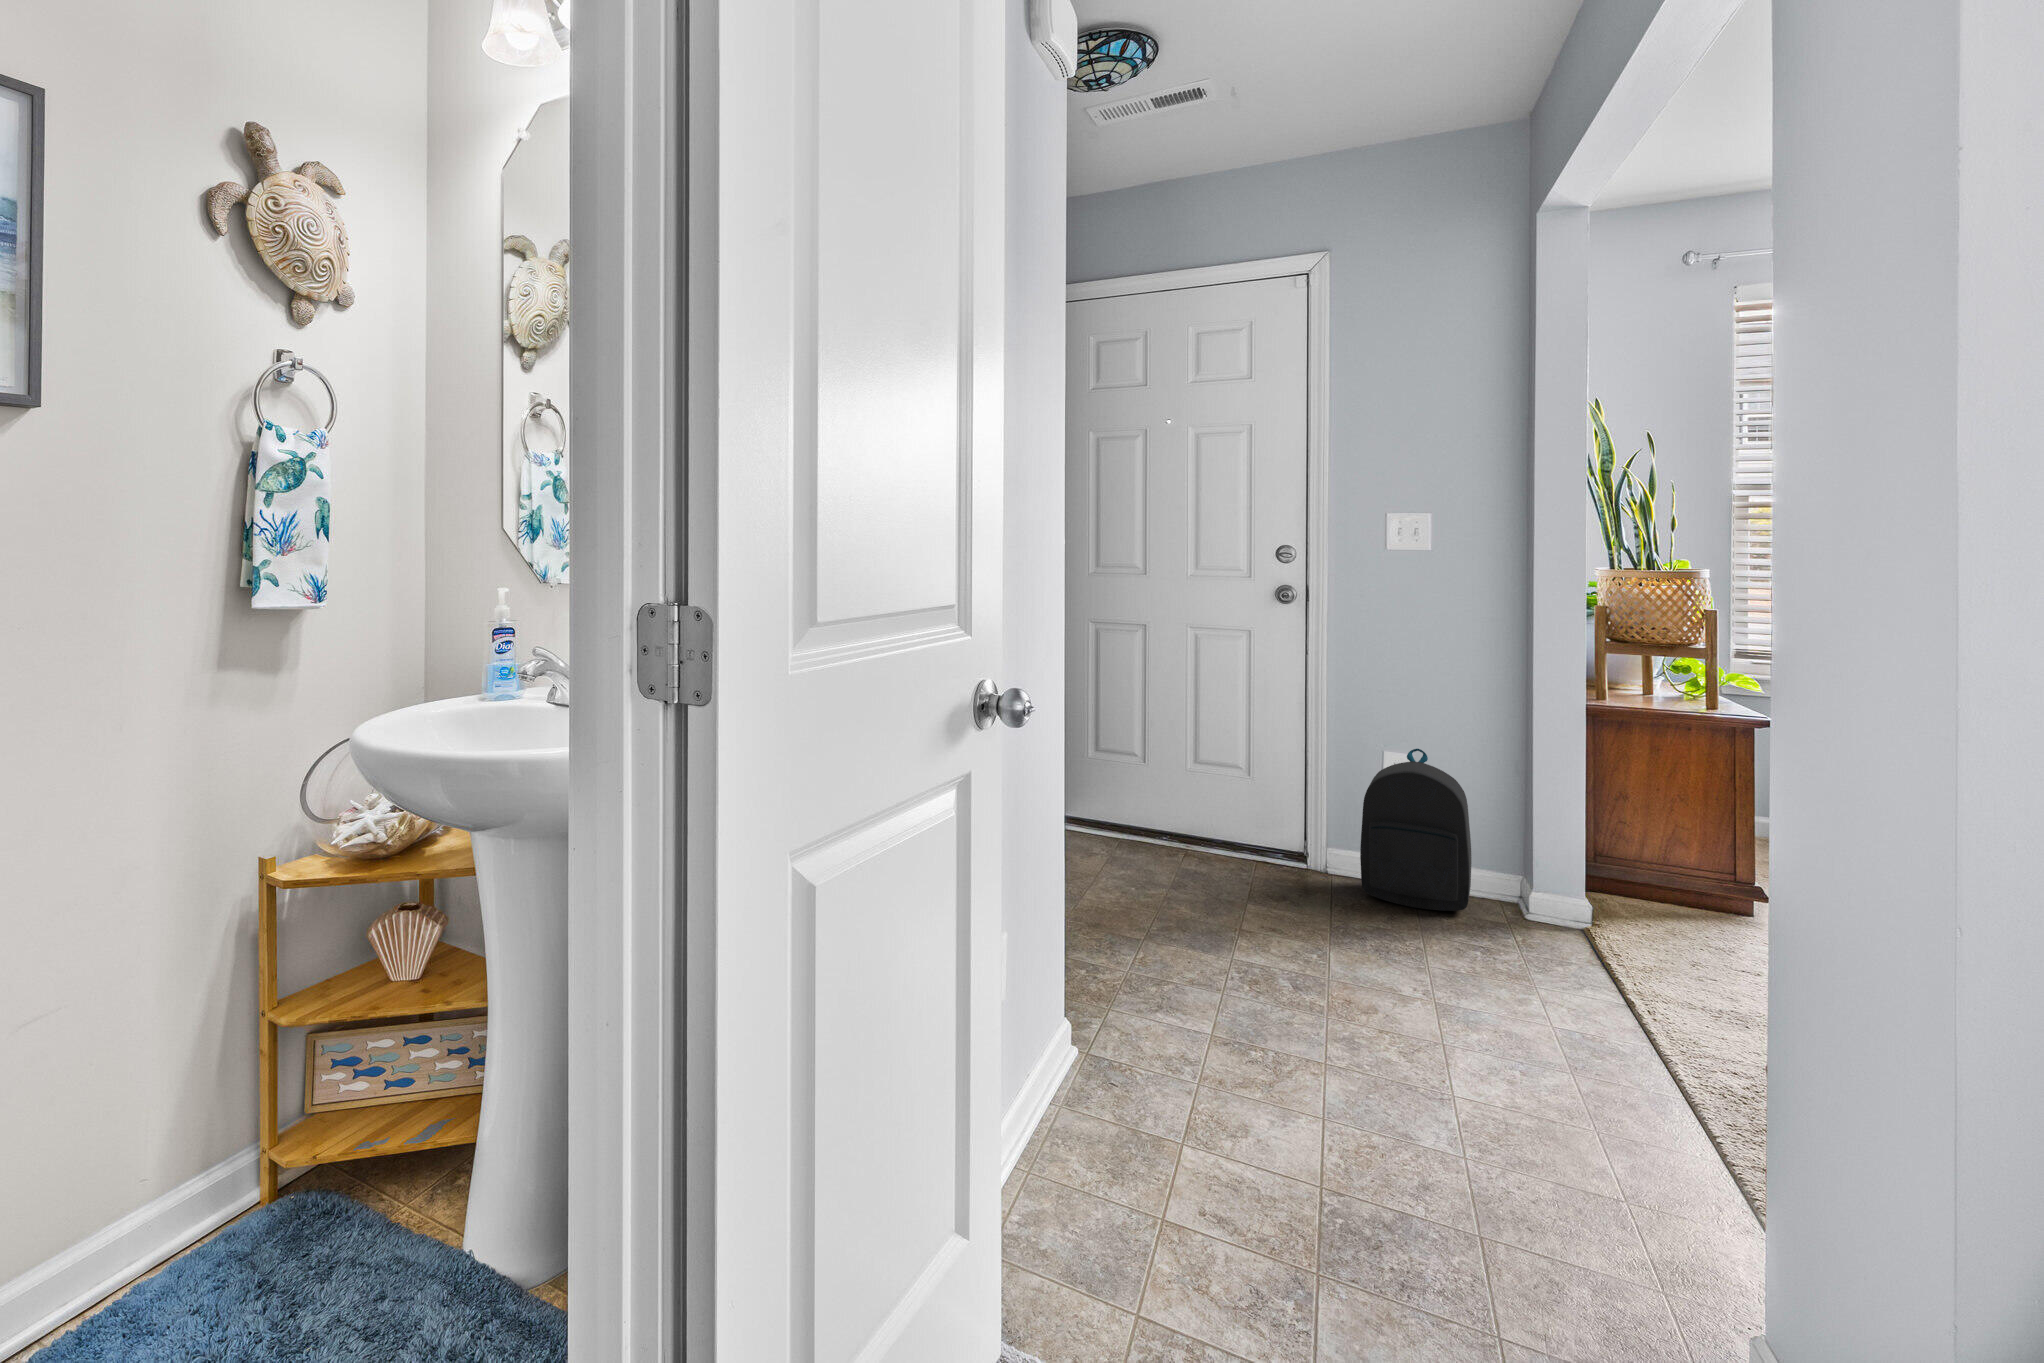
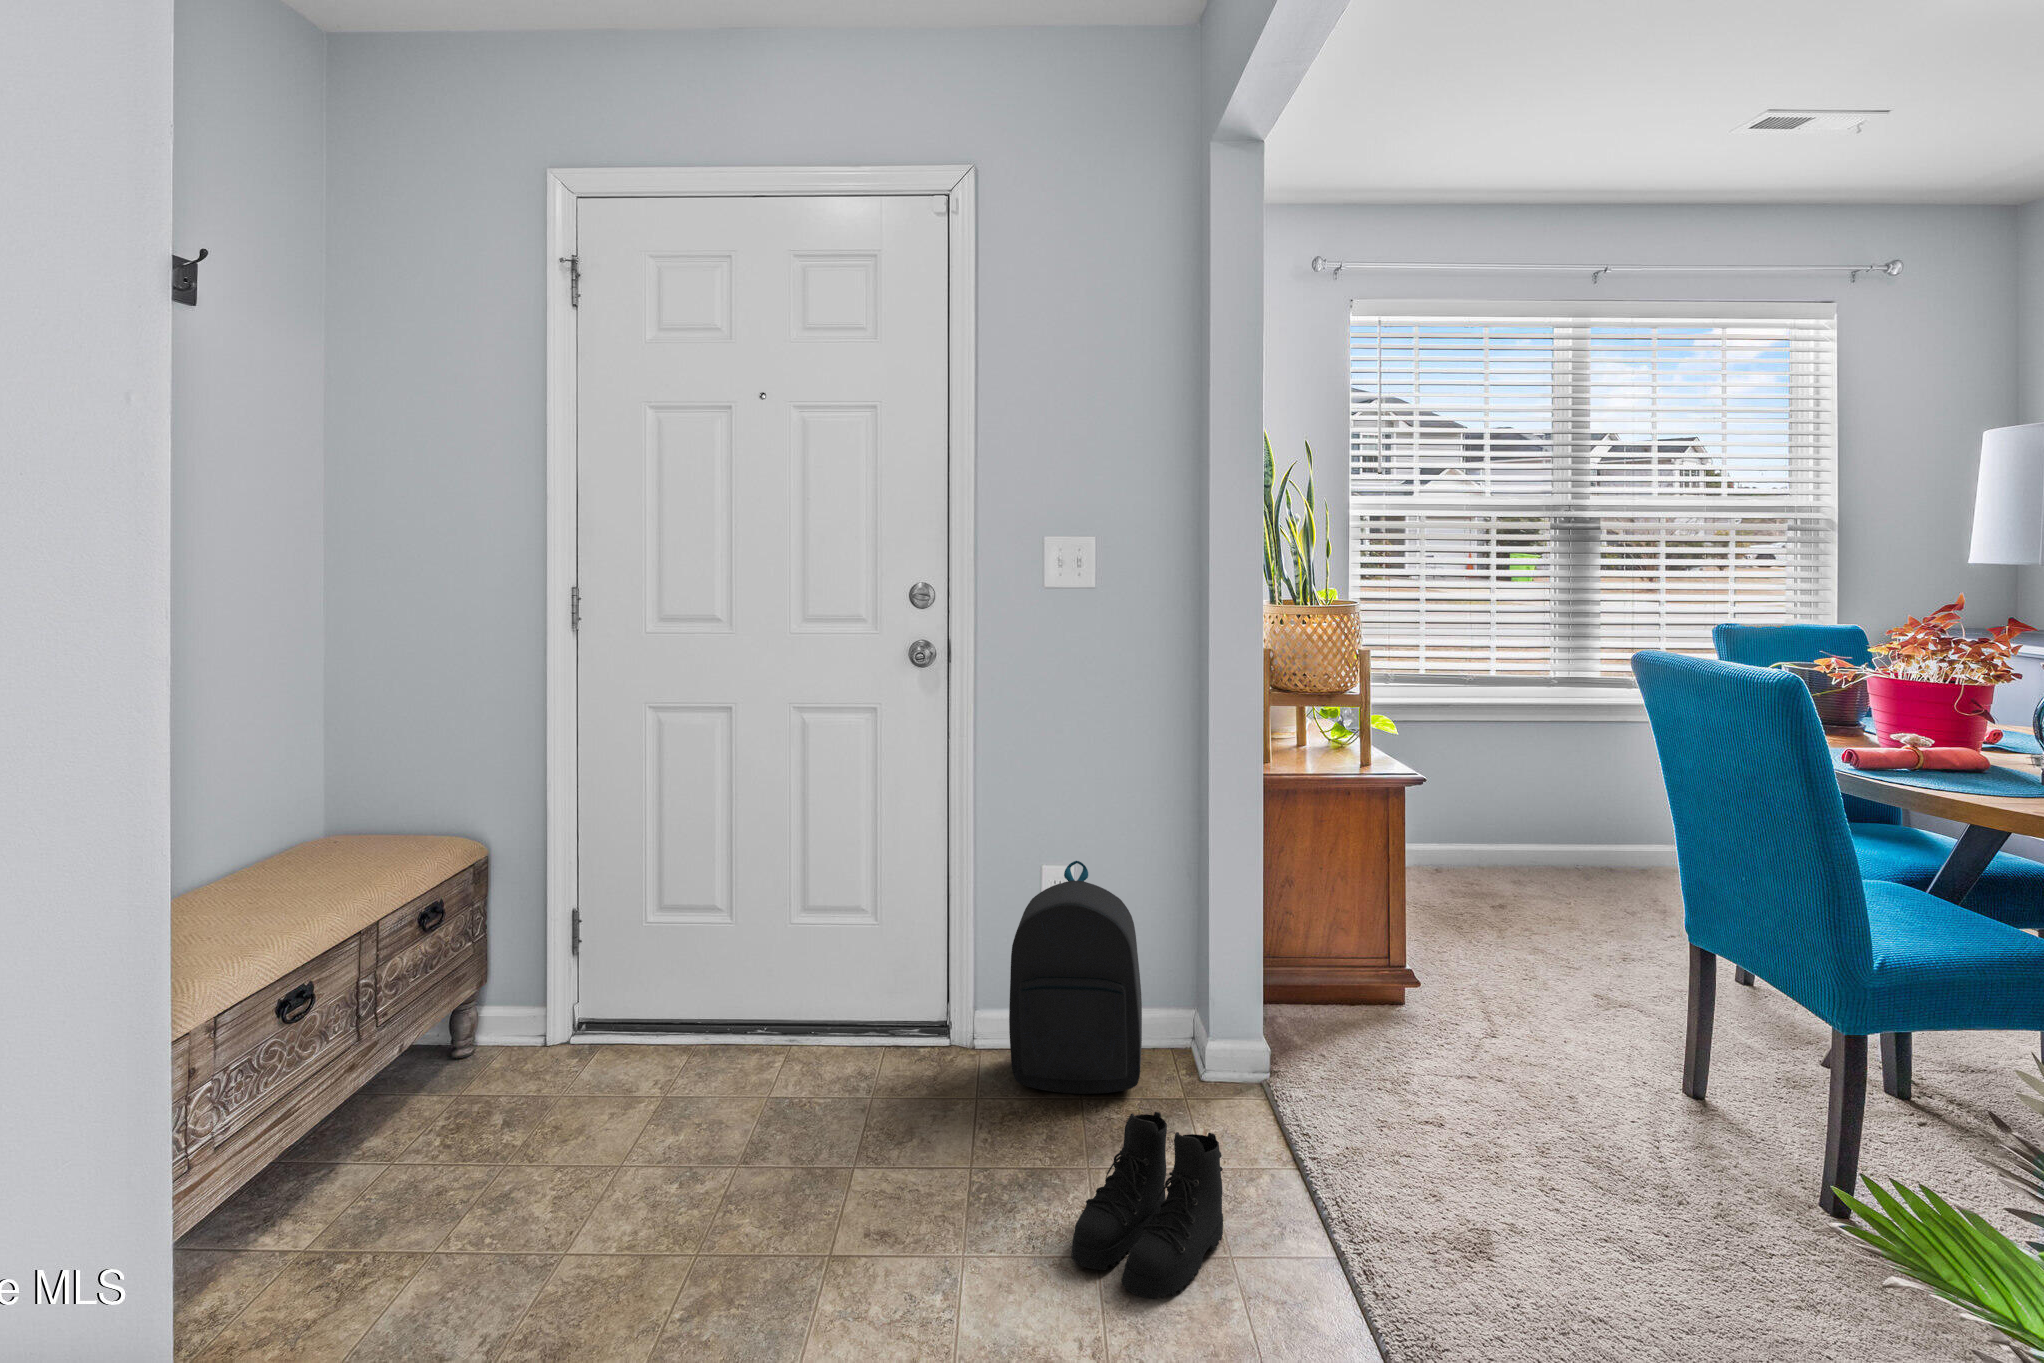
boots: none [1413,897,1534,999] -> present [1071,1112,1223,1299]

